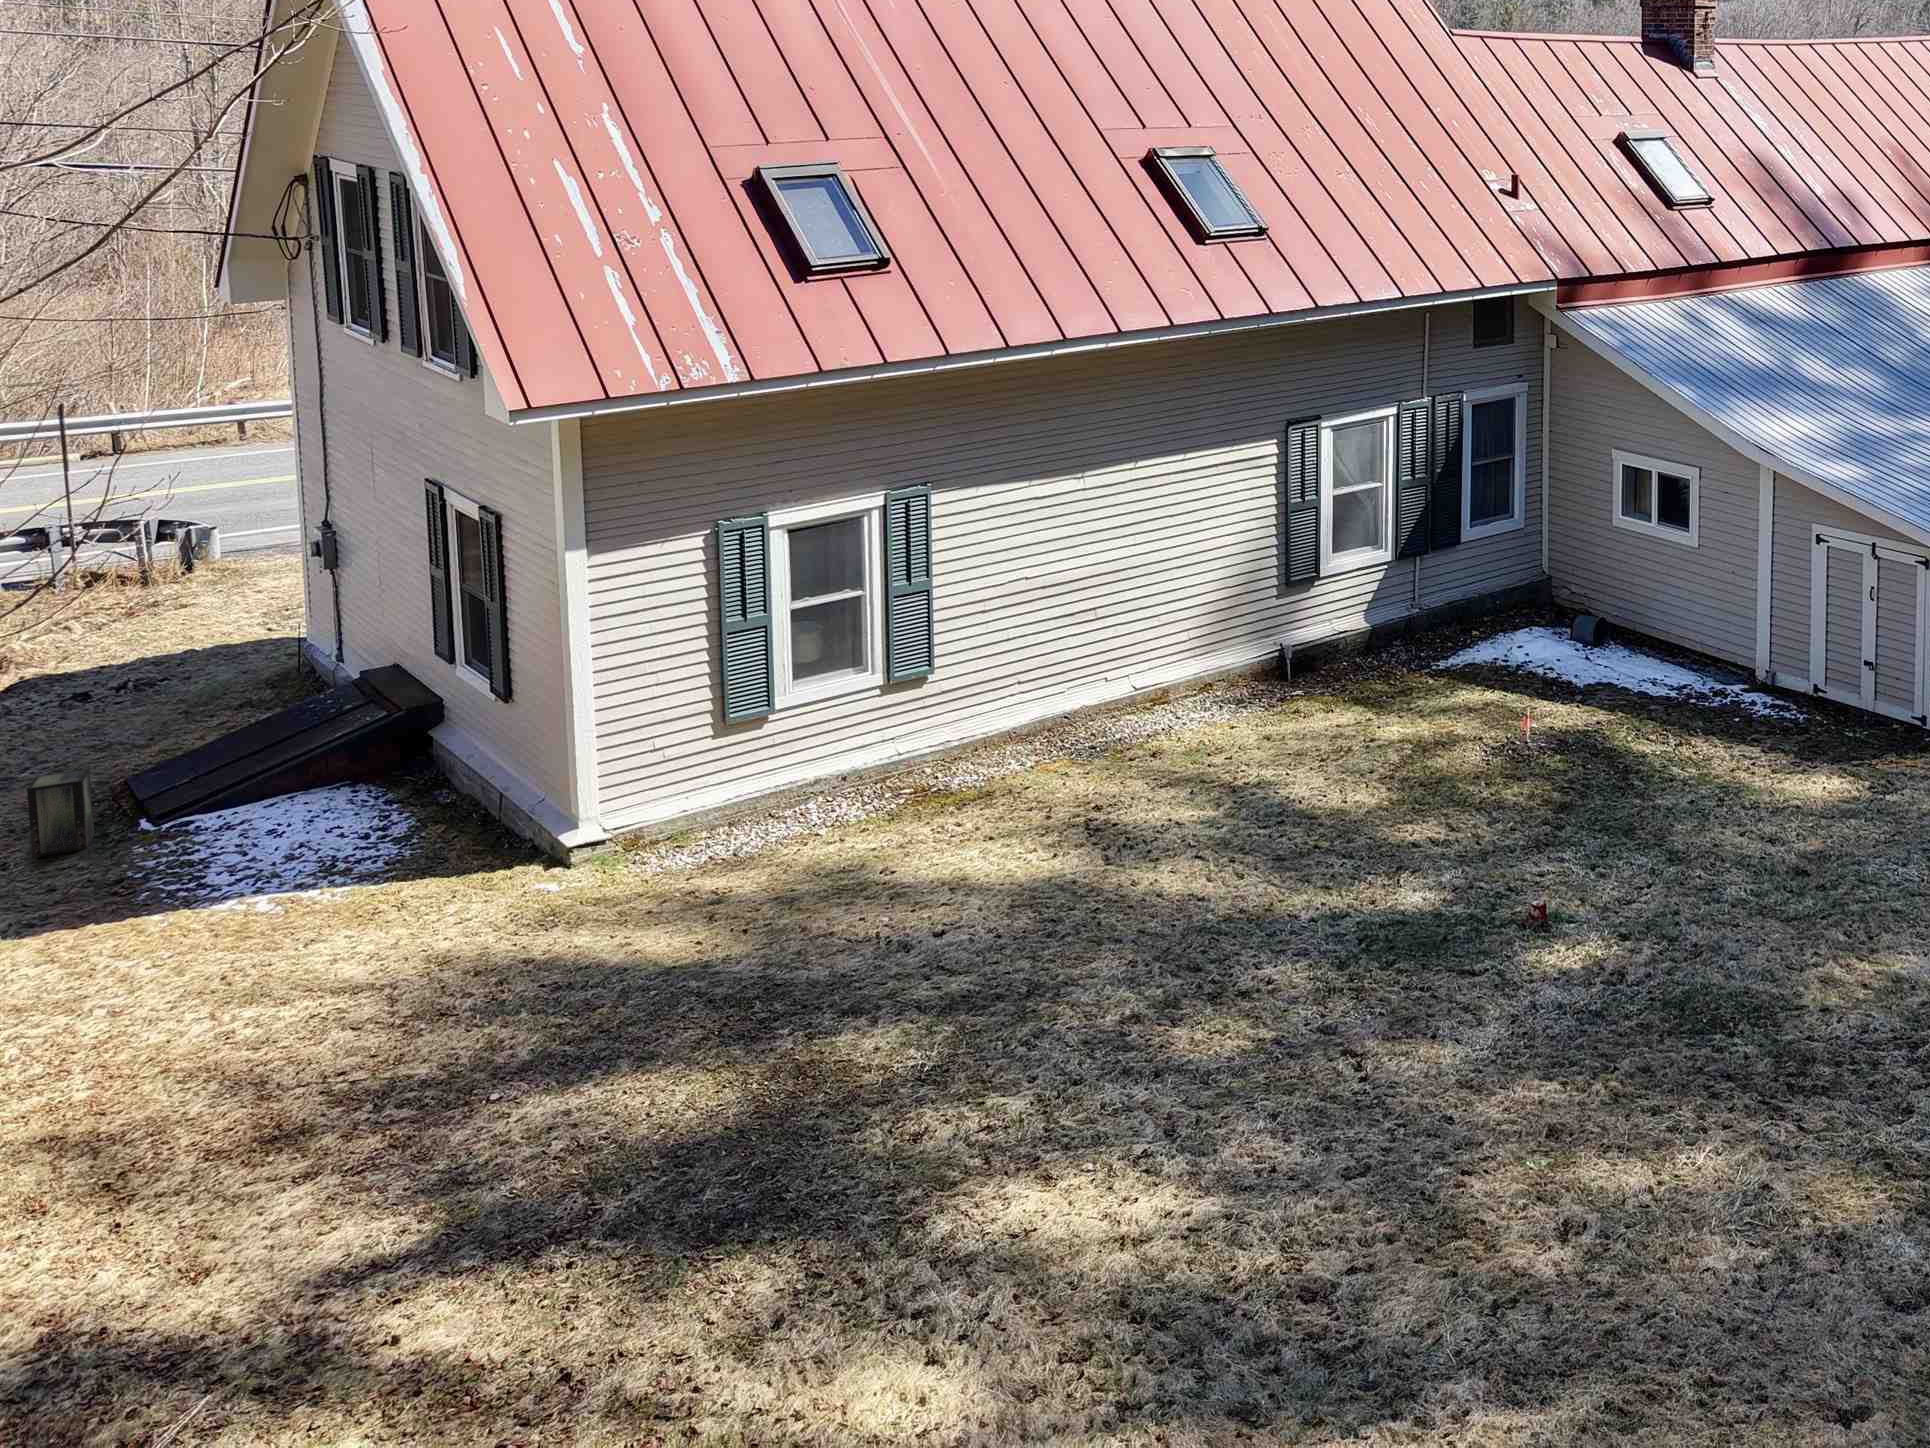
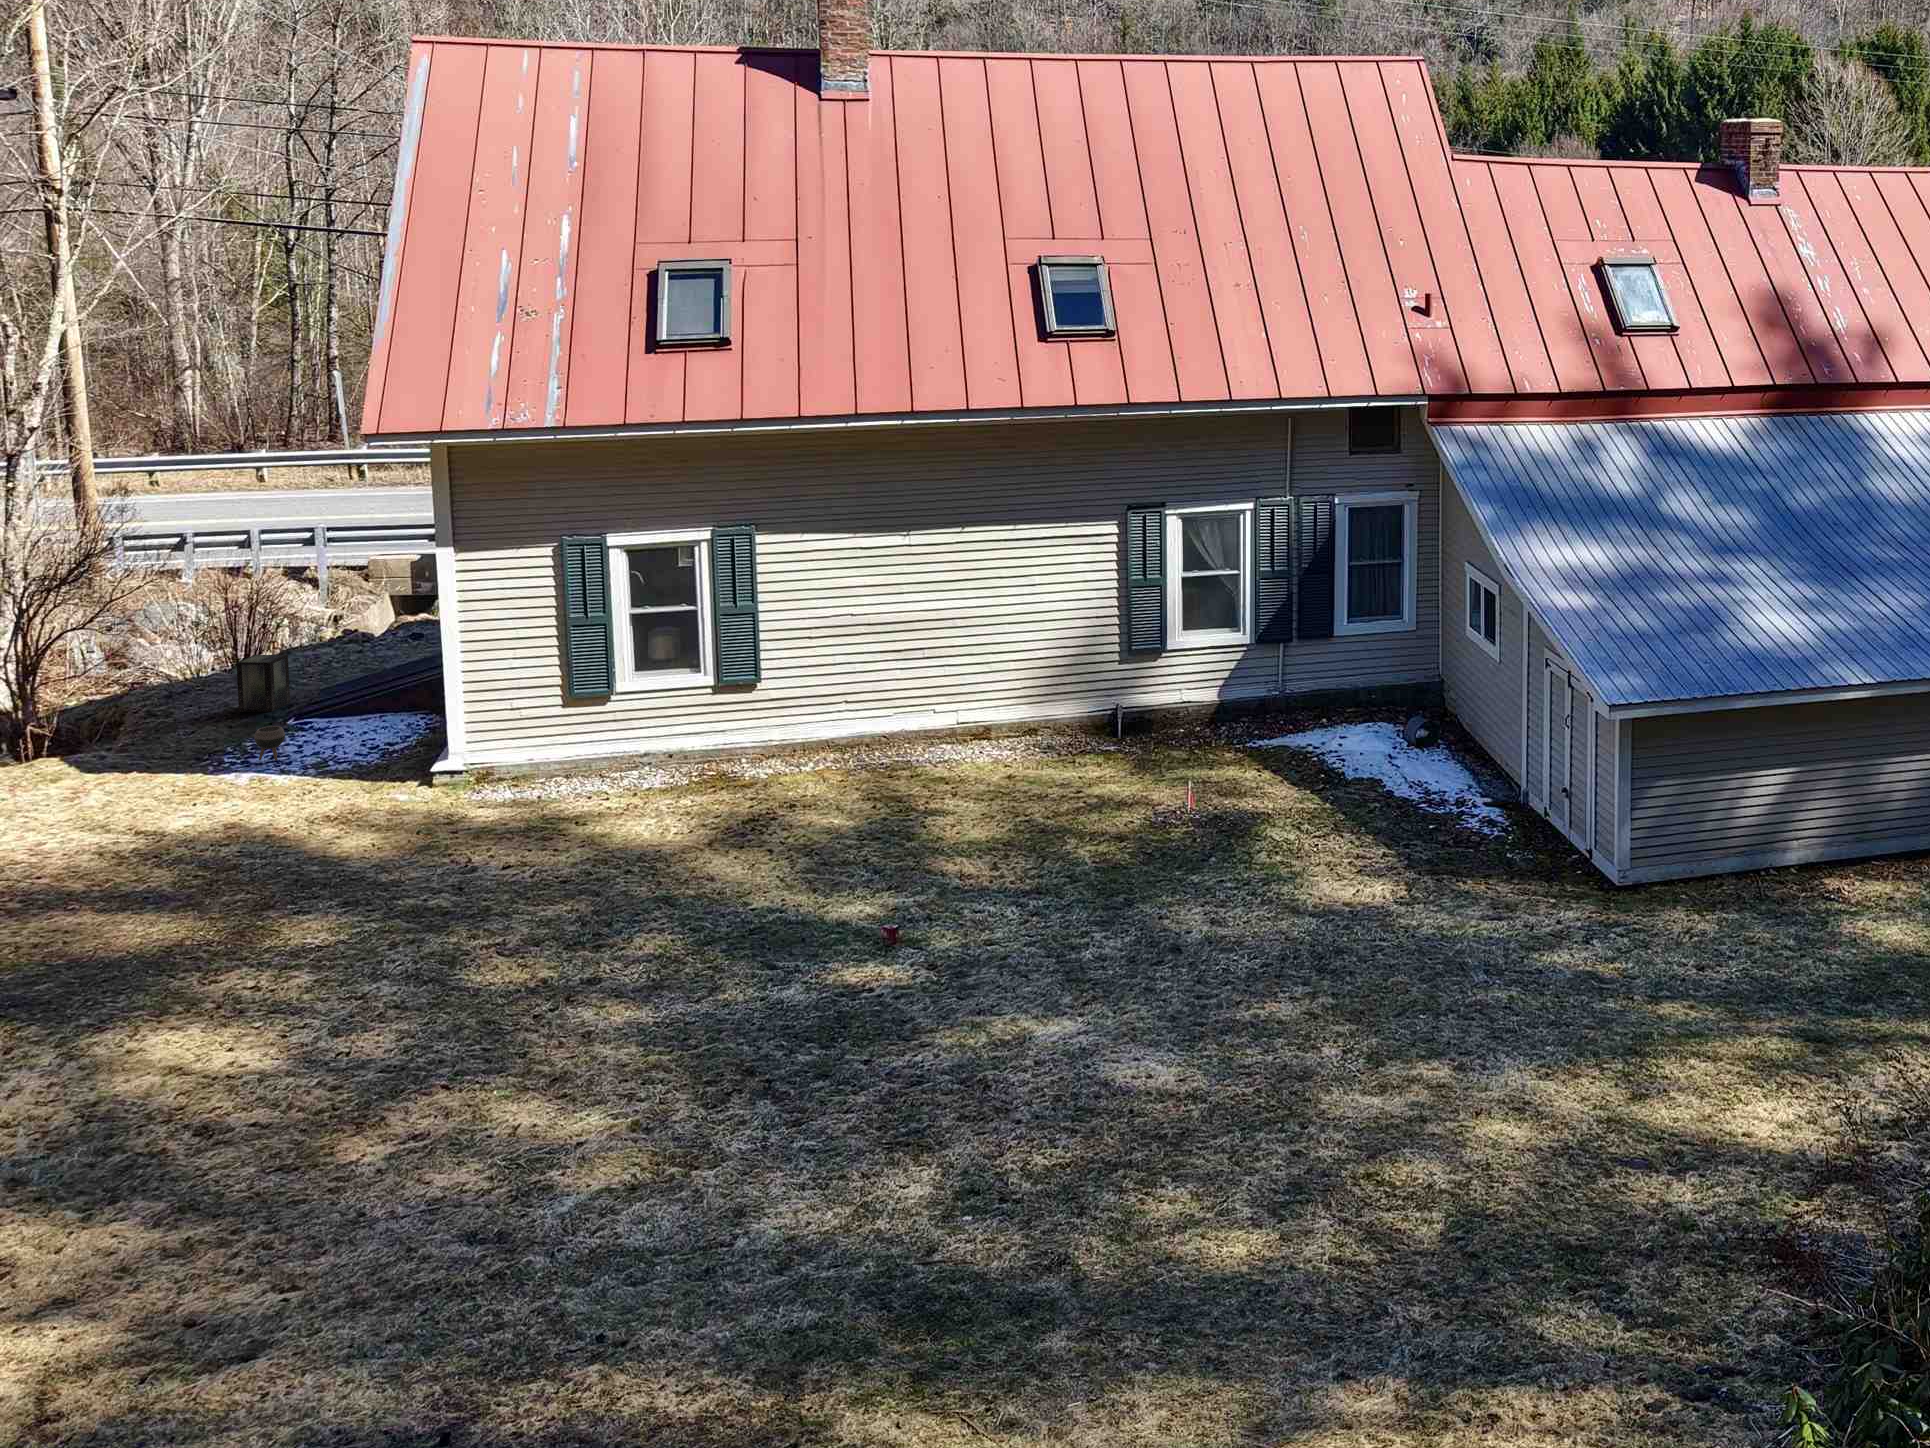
planter: none [186,846,227,897] -> present [254,726,285,760]

